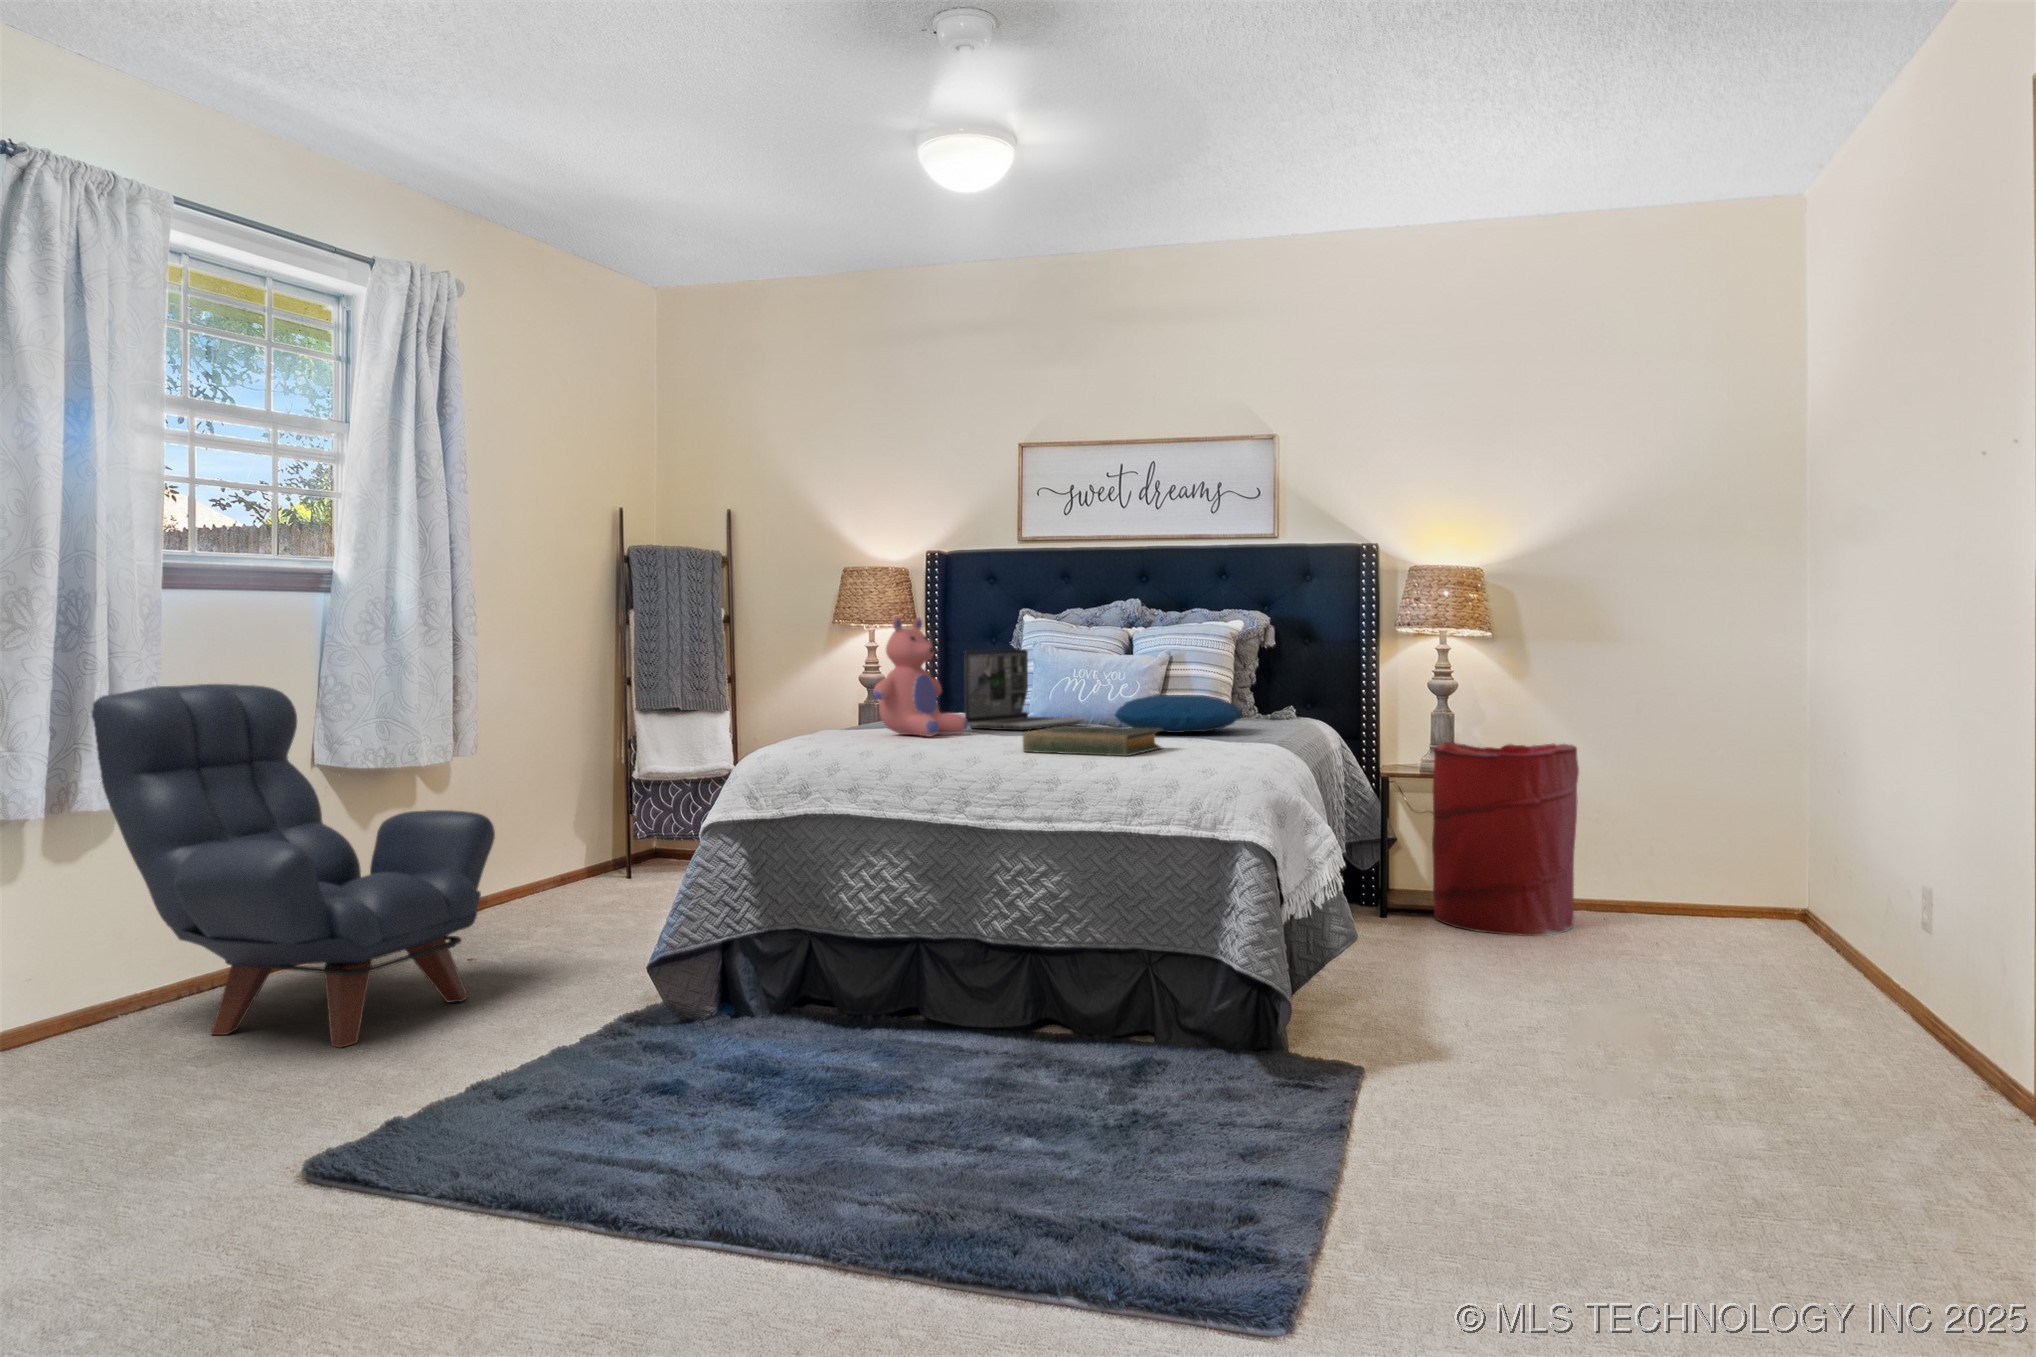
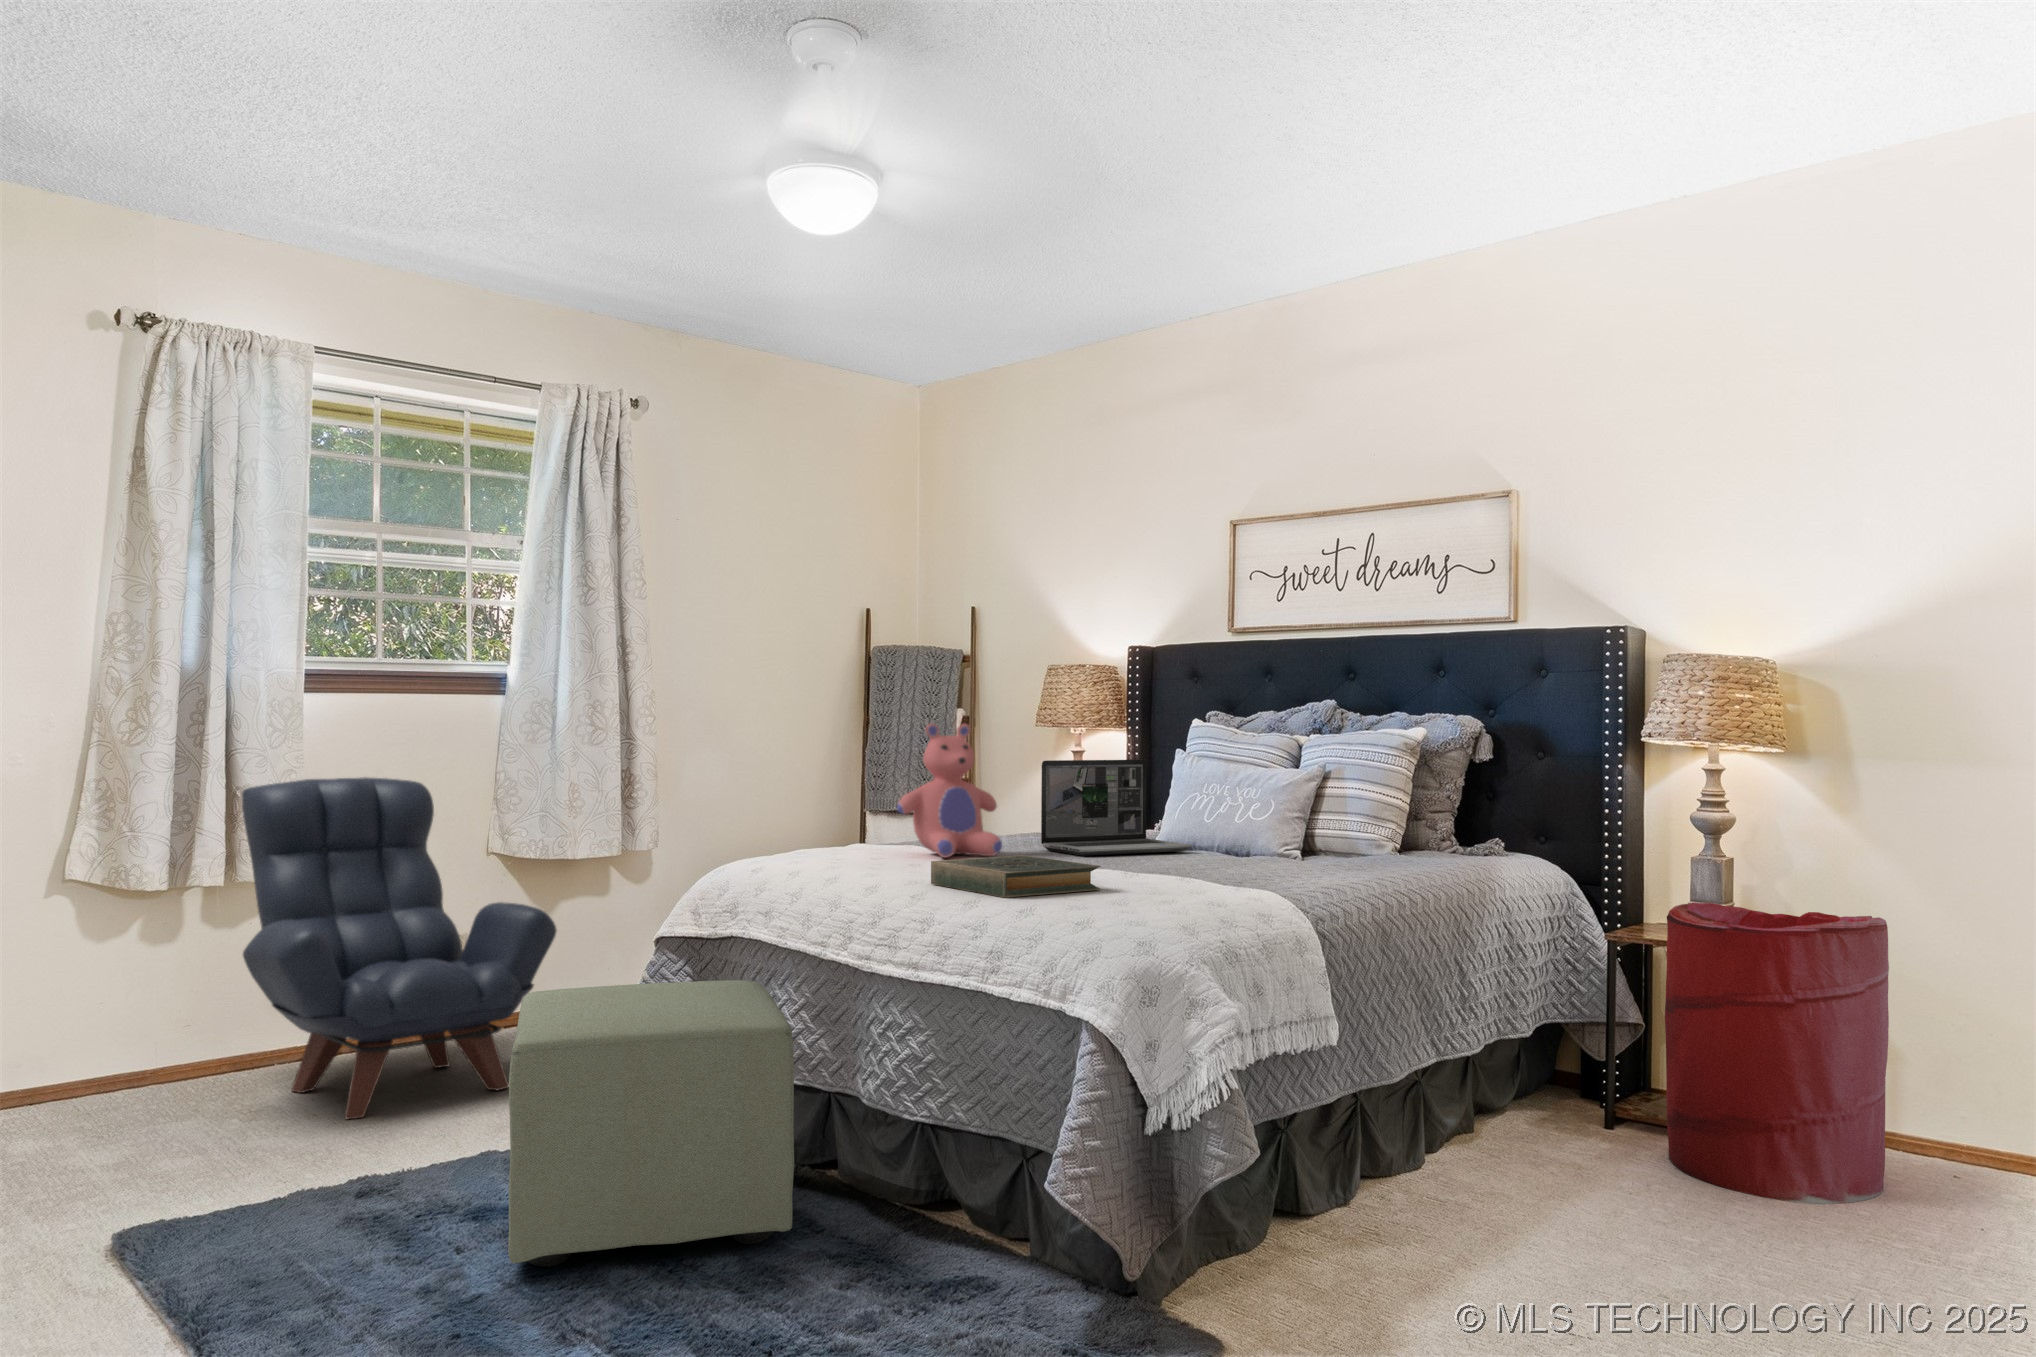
pillow: present [1115,695,1240,733] -> none [1156,822,1337,870]
ottoman: none [665,852,988,1116] -> present [508,980,794,1267]

